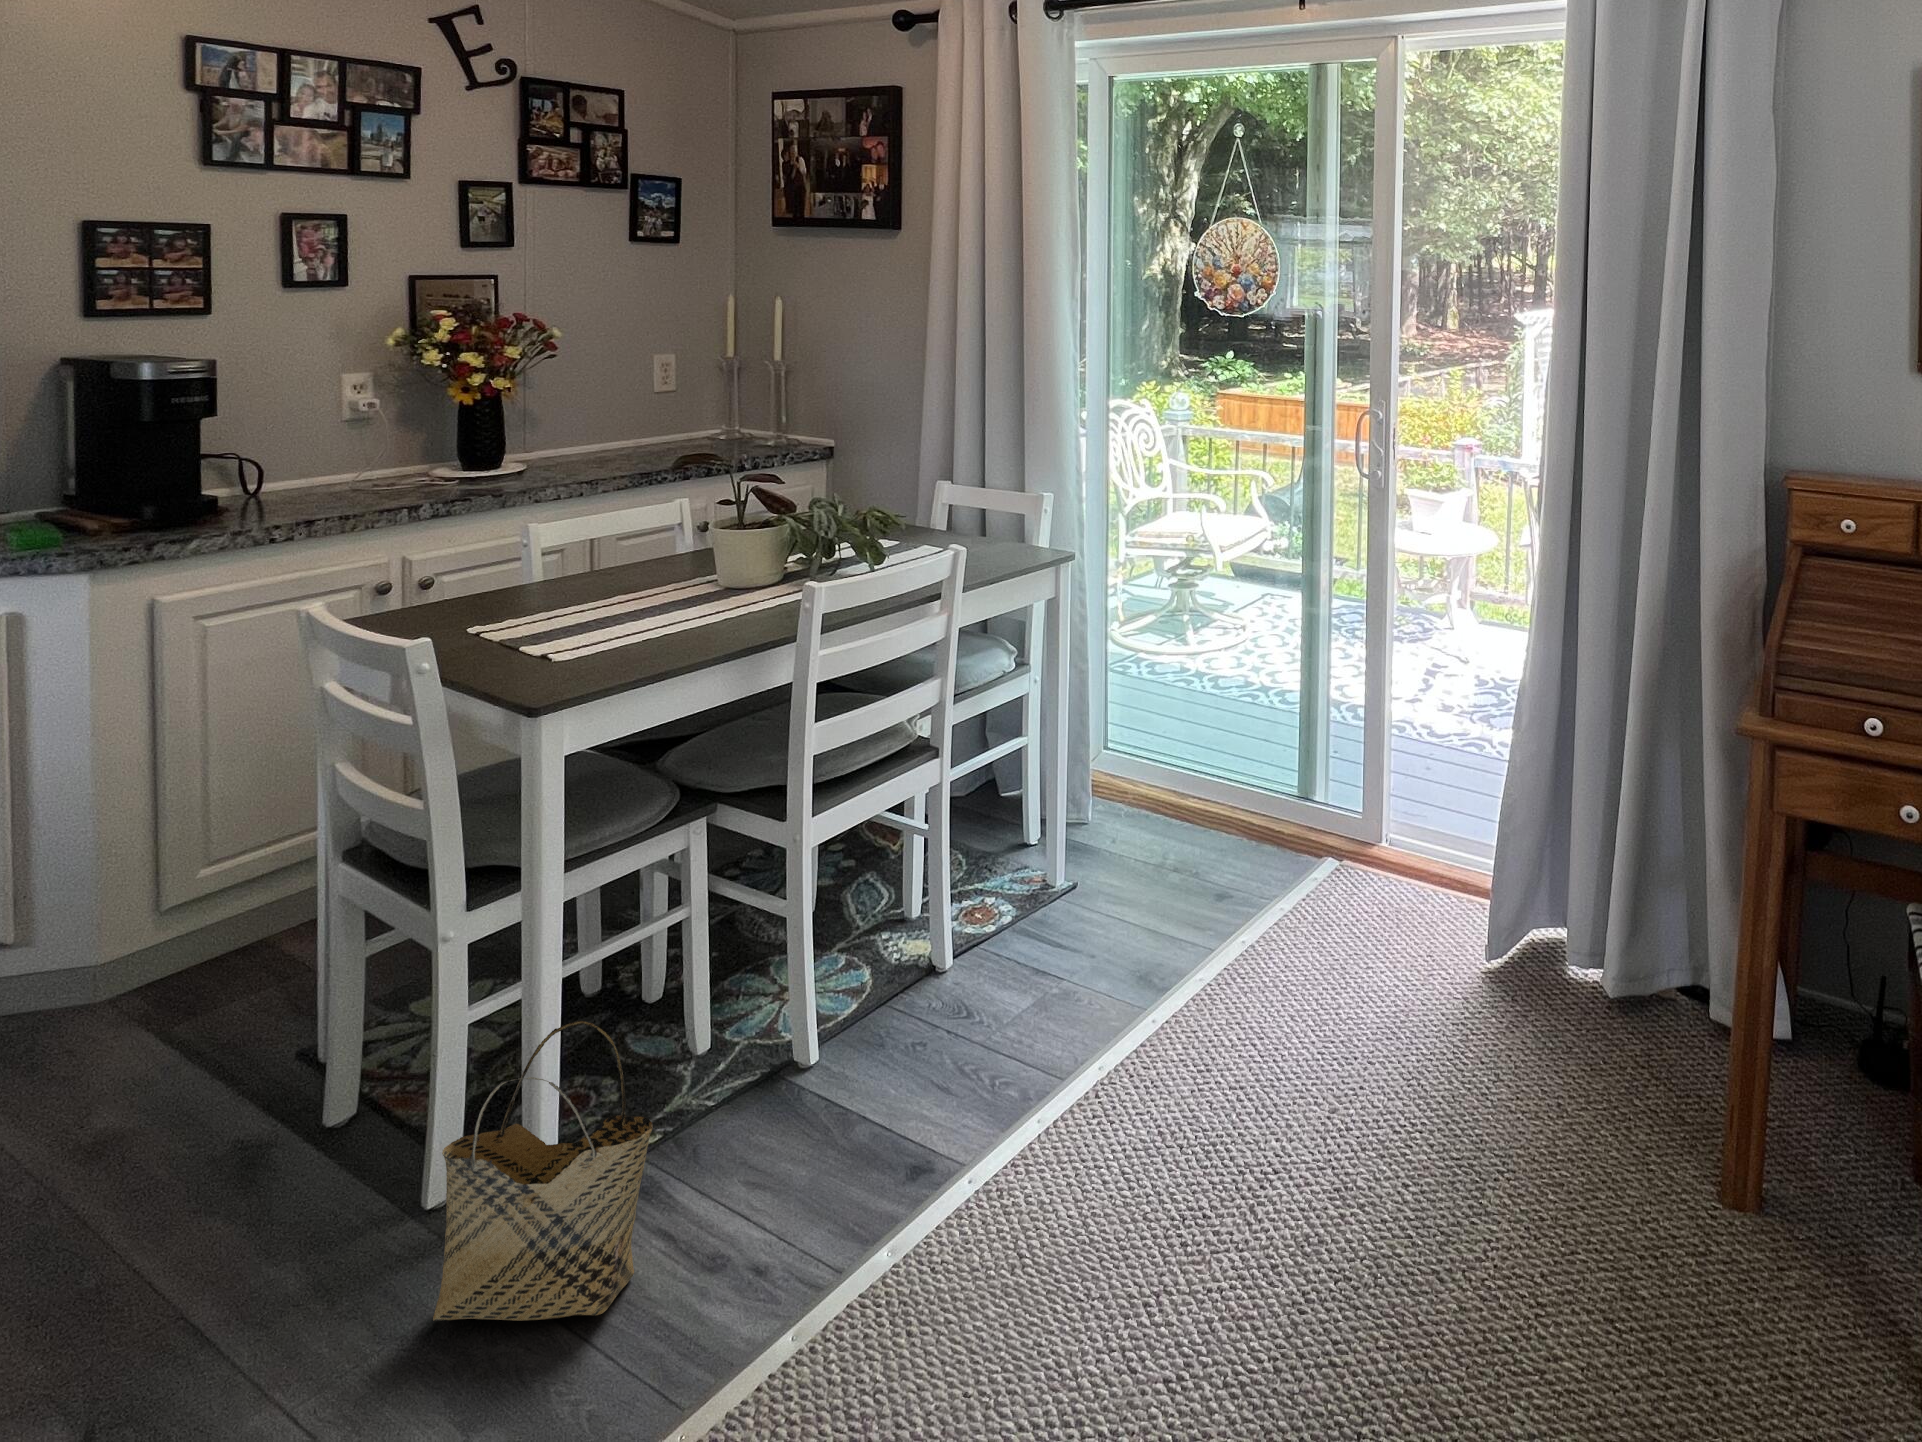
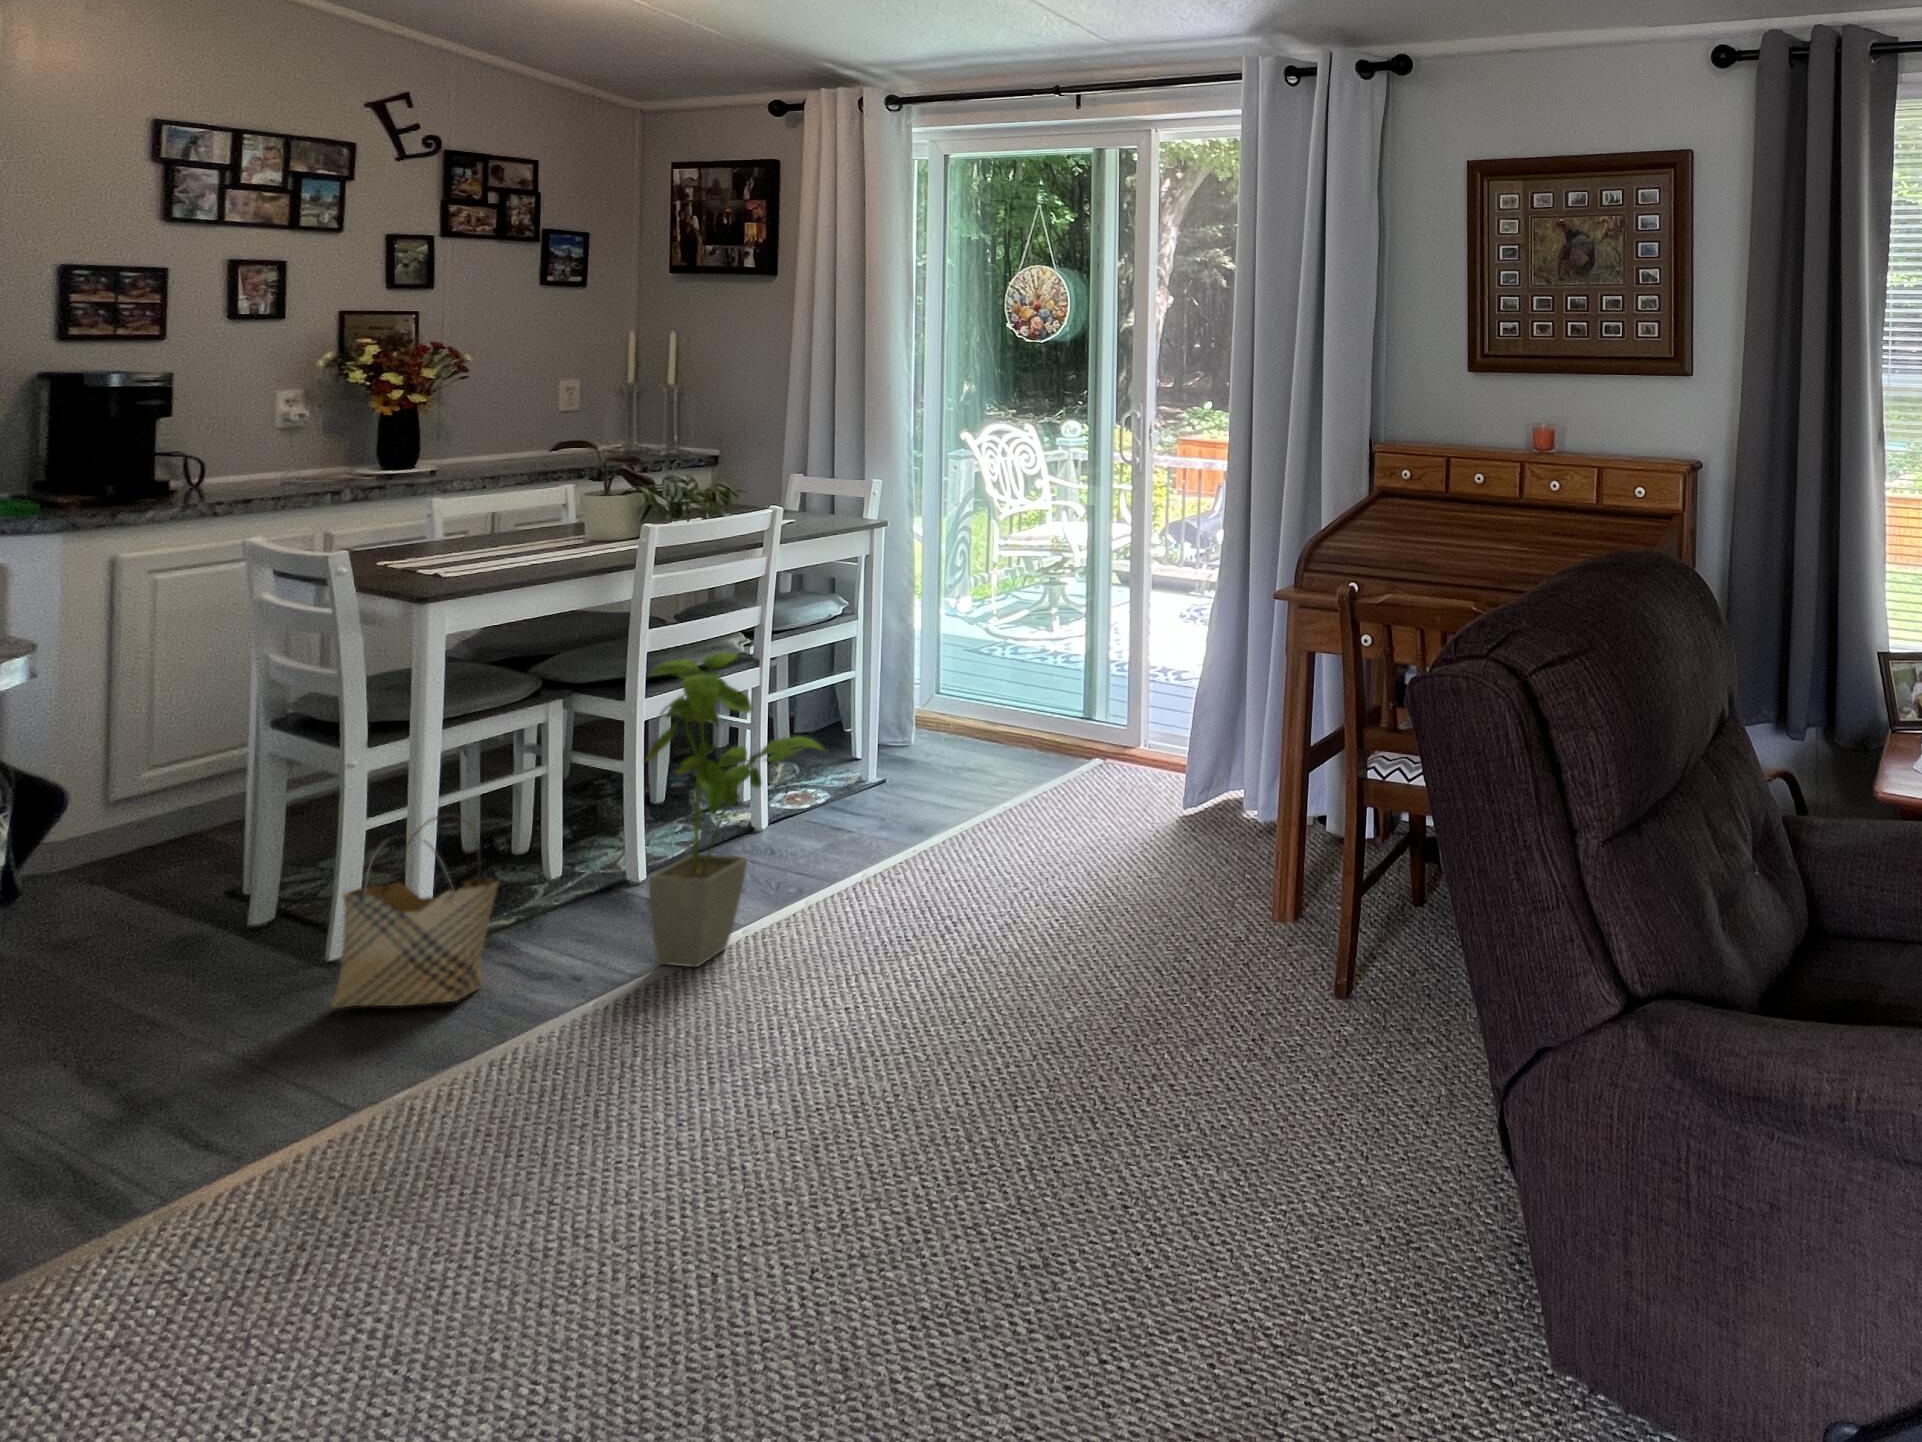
house plant: none [838,792,1087,1249] -> present [645,652,824,967]

